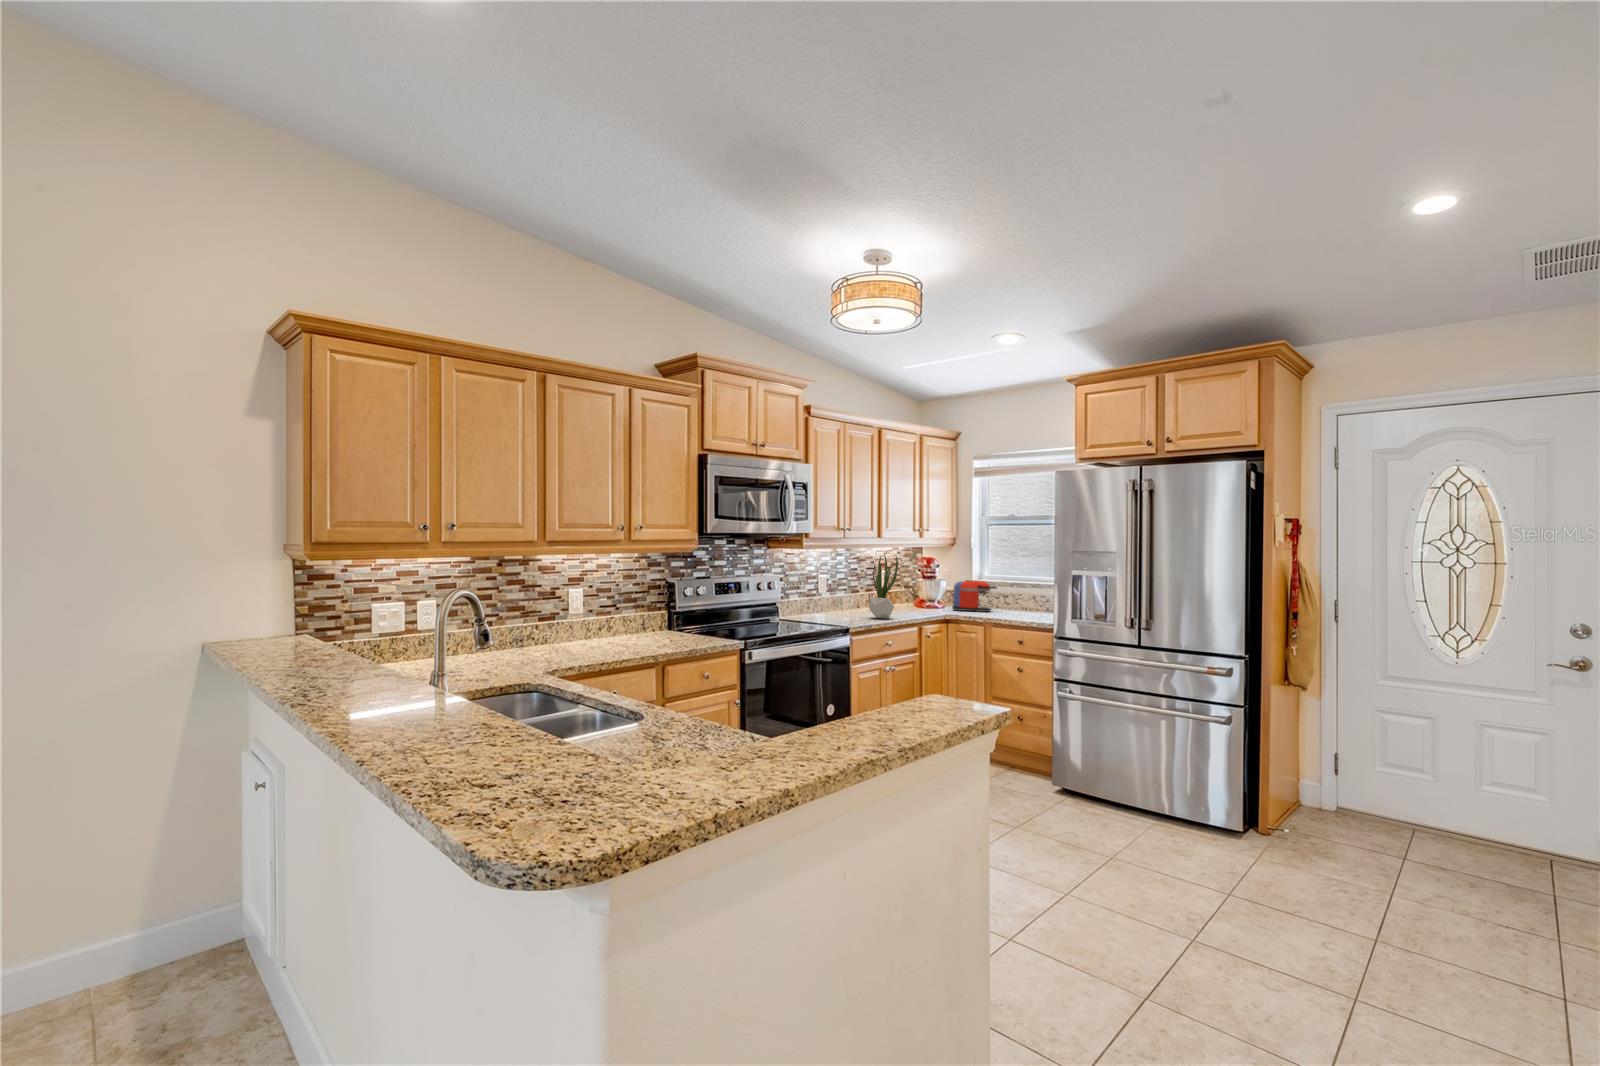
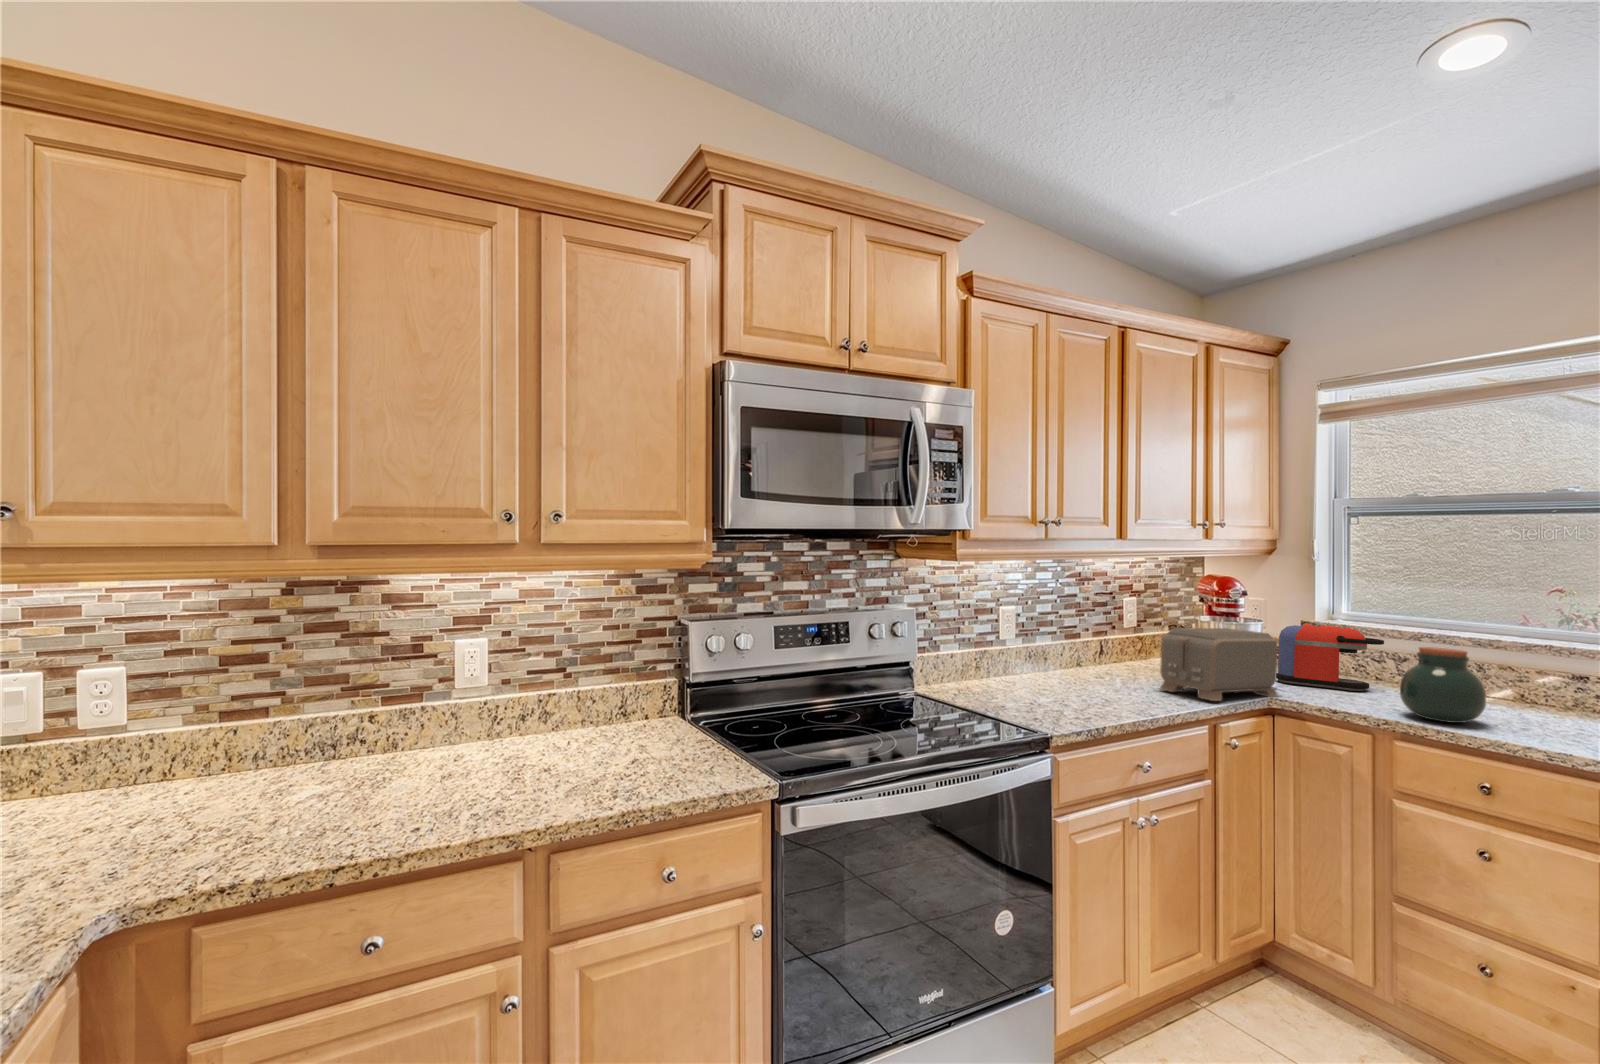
potted plant: present [869,557,898,619] -> none [1098,572,1162,704]
toaster: none [898,583,951,616] -> present [1160,628,1278,701]
jar: none [997,586,1027,619] -> present [1400,647,1486,723]

